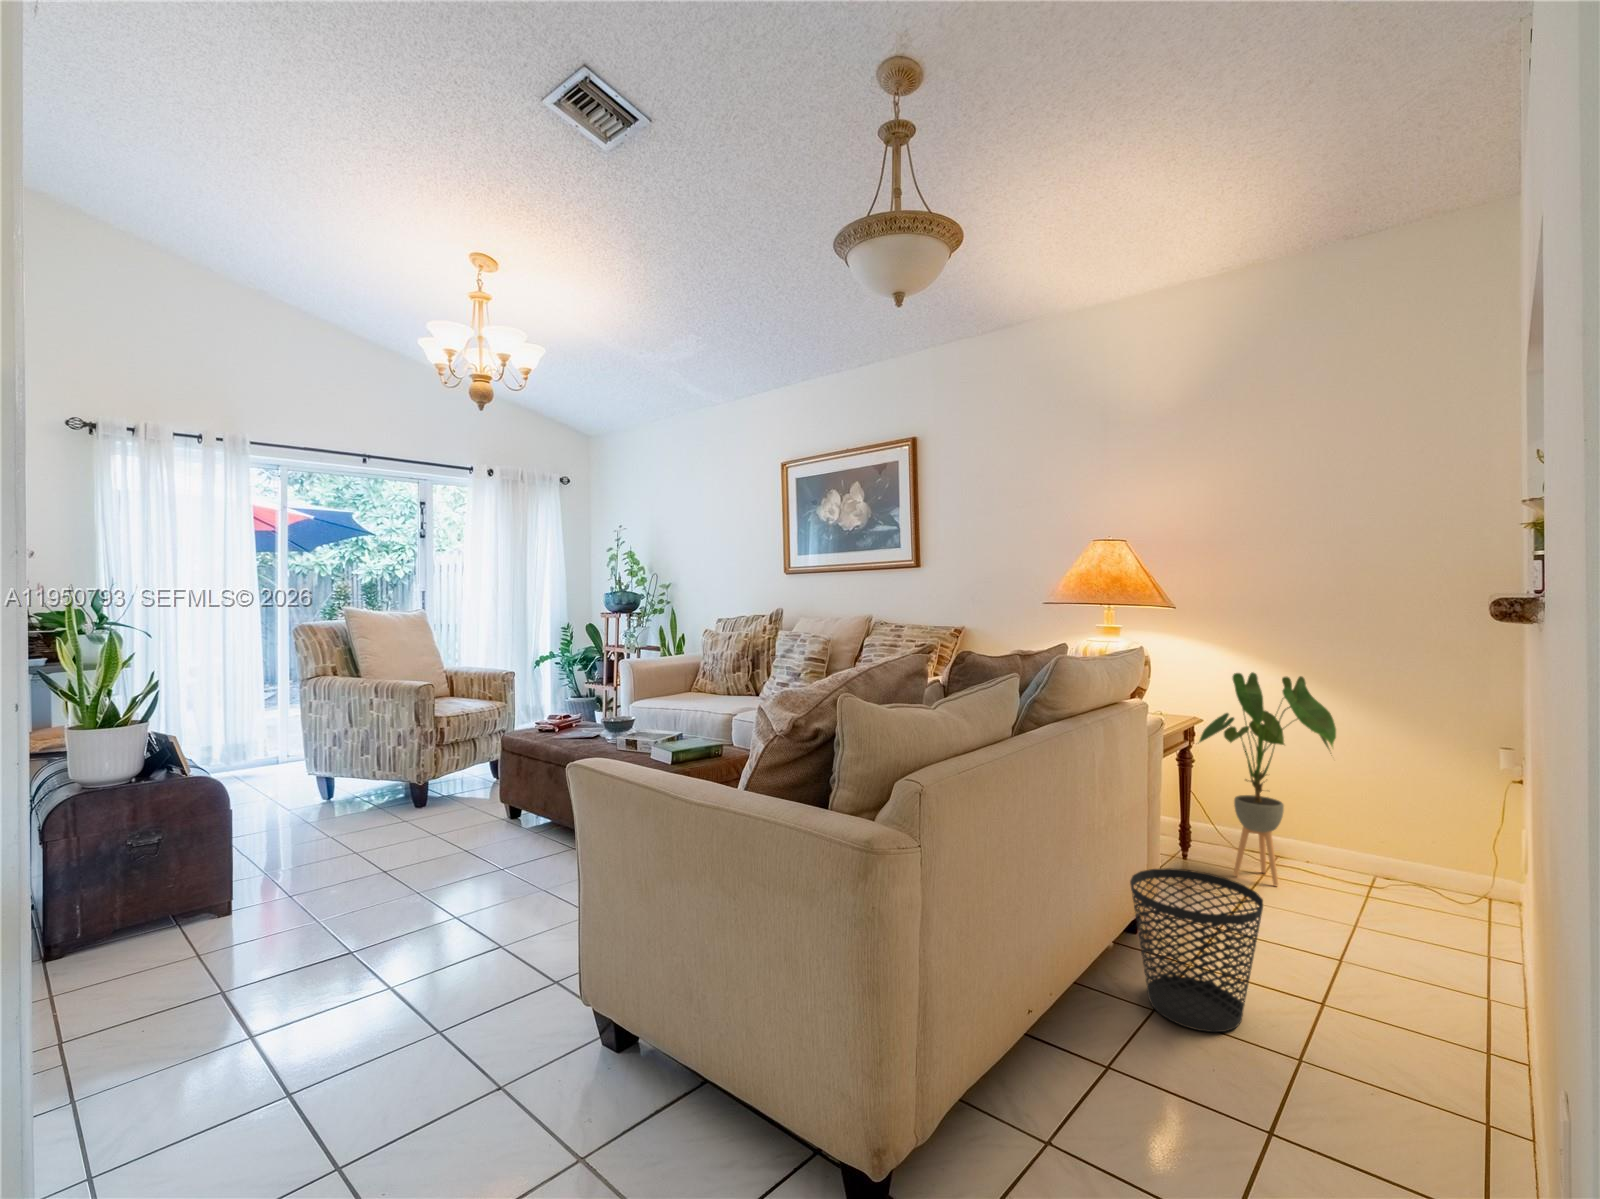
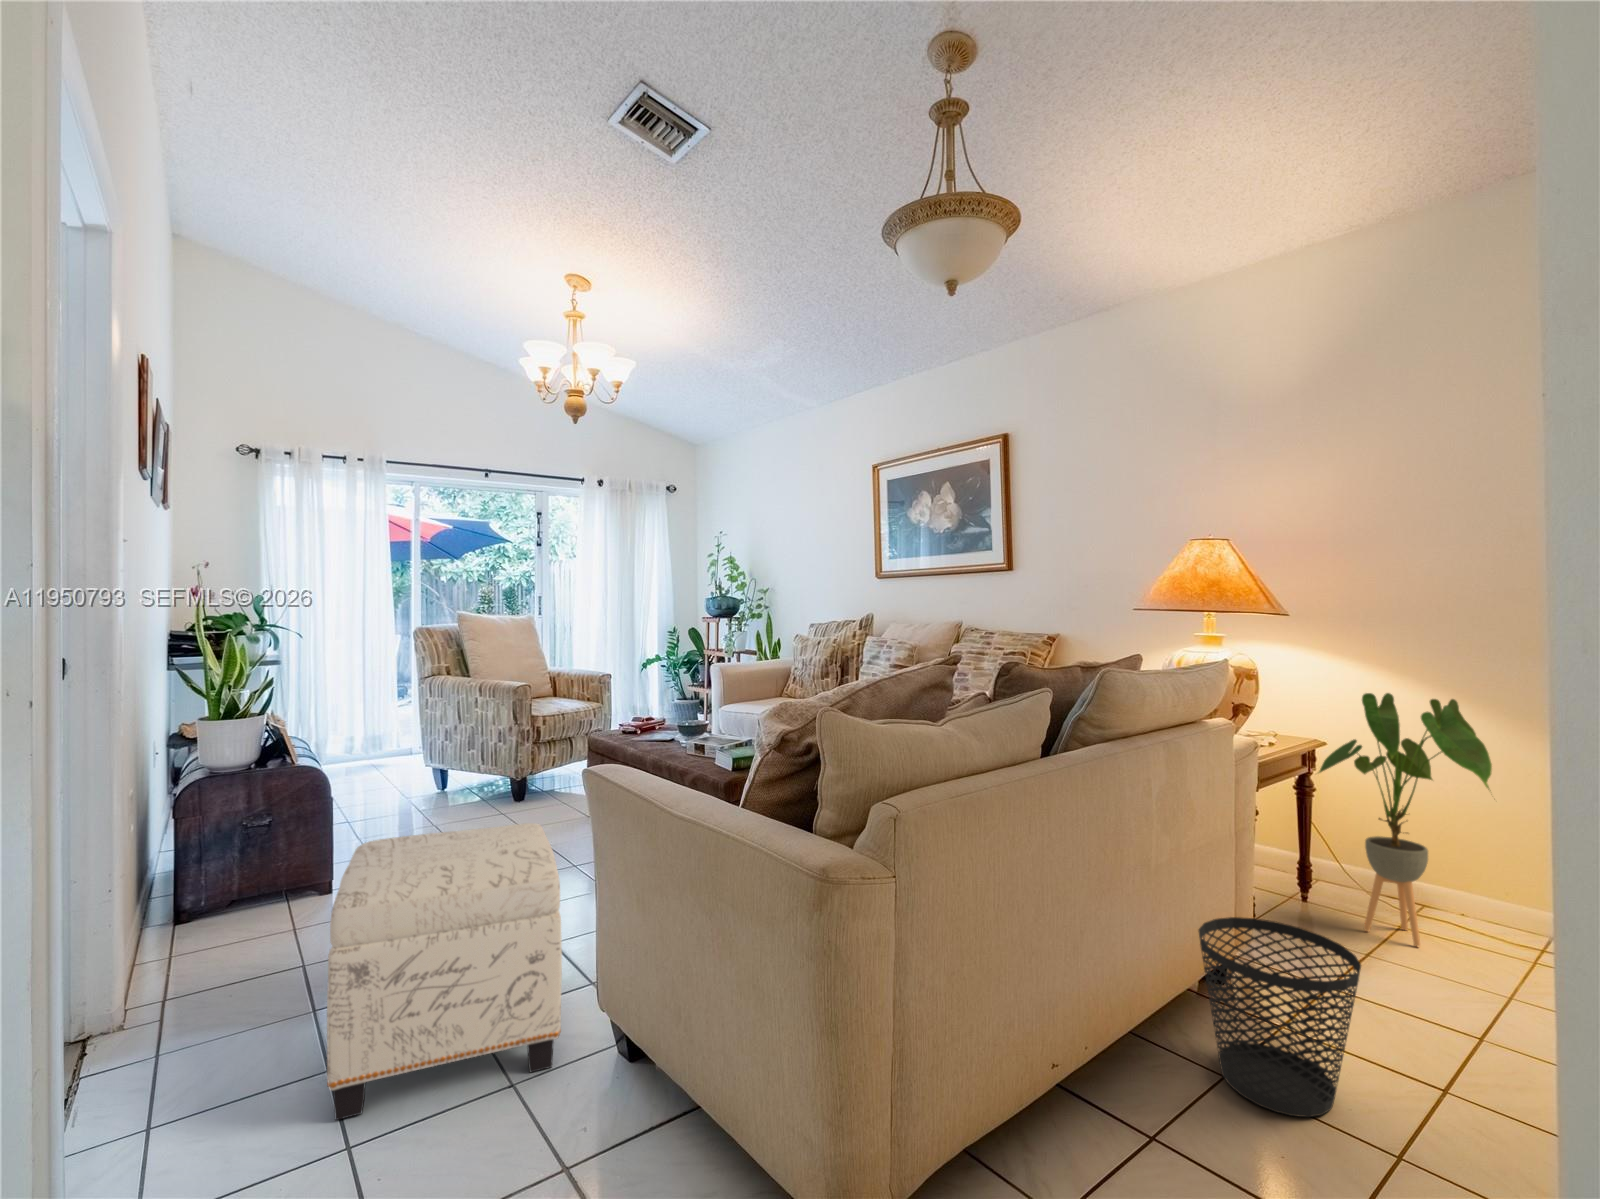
ottoman: none [300,824,548,1148] -> present [327,823,562,1120]

